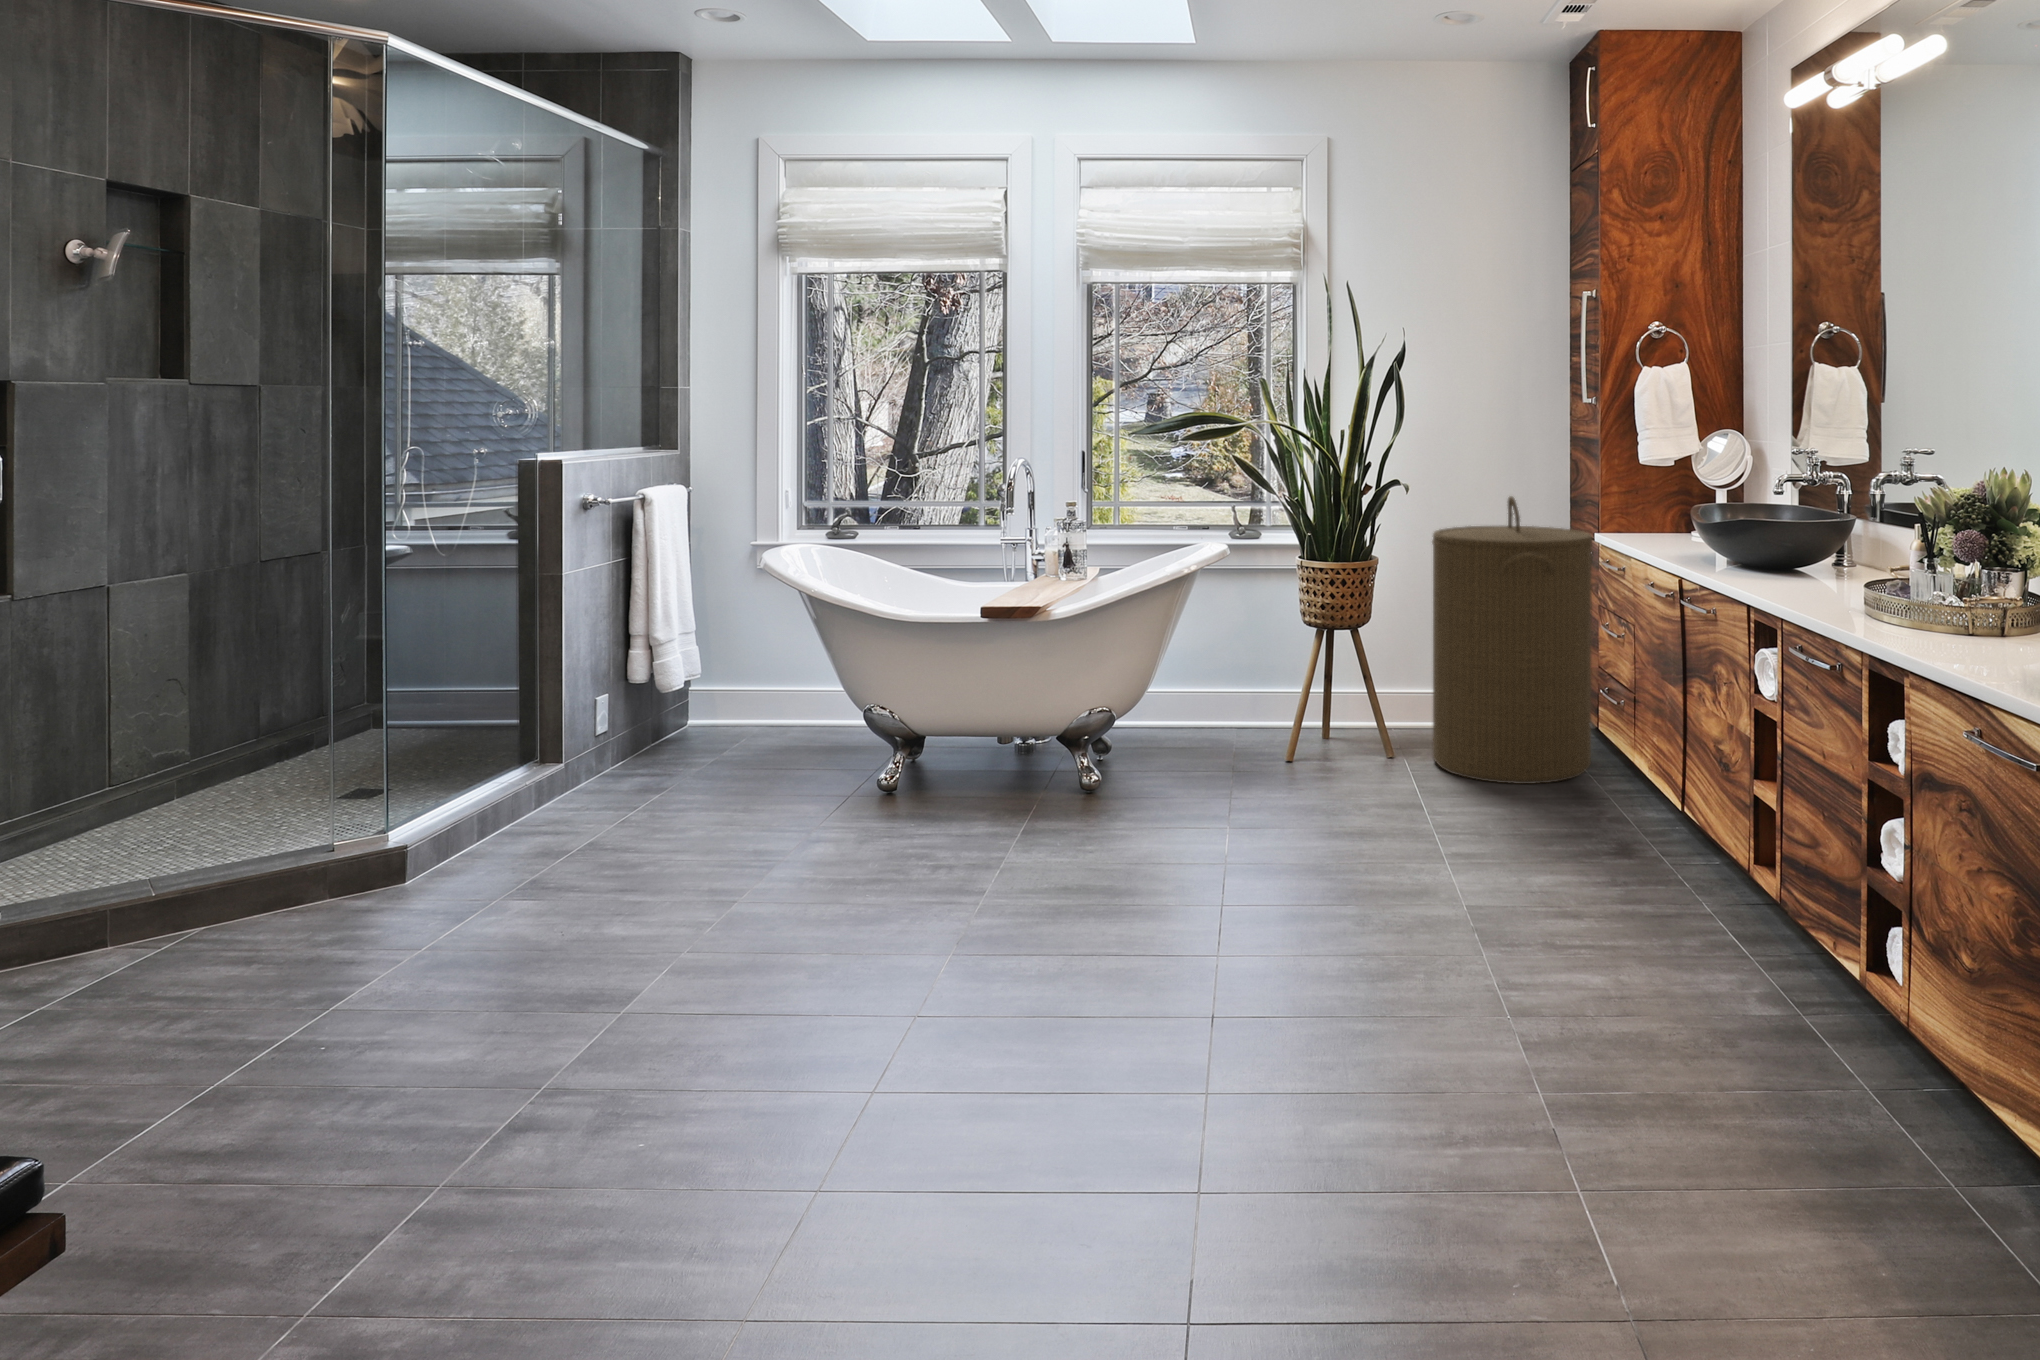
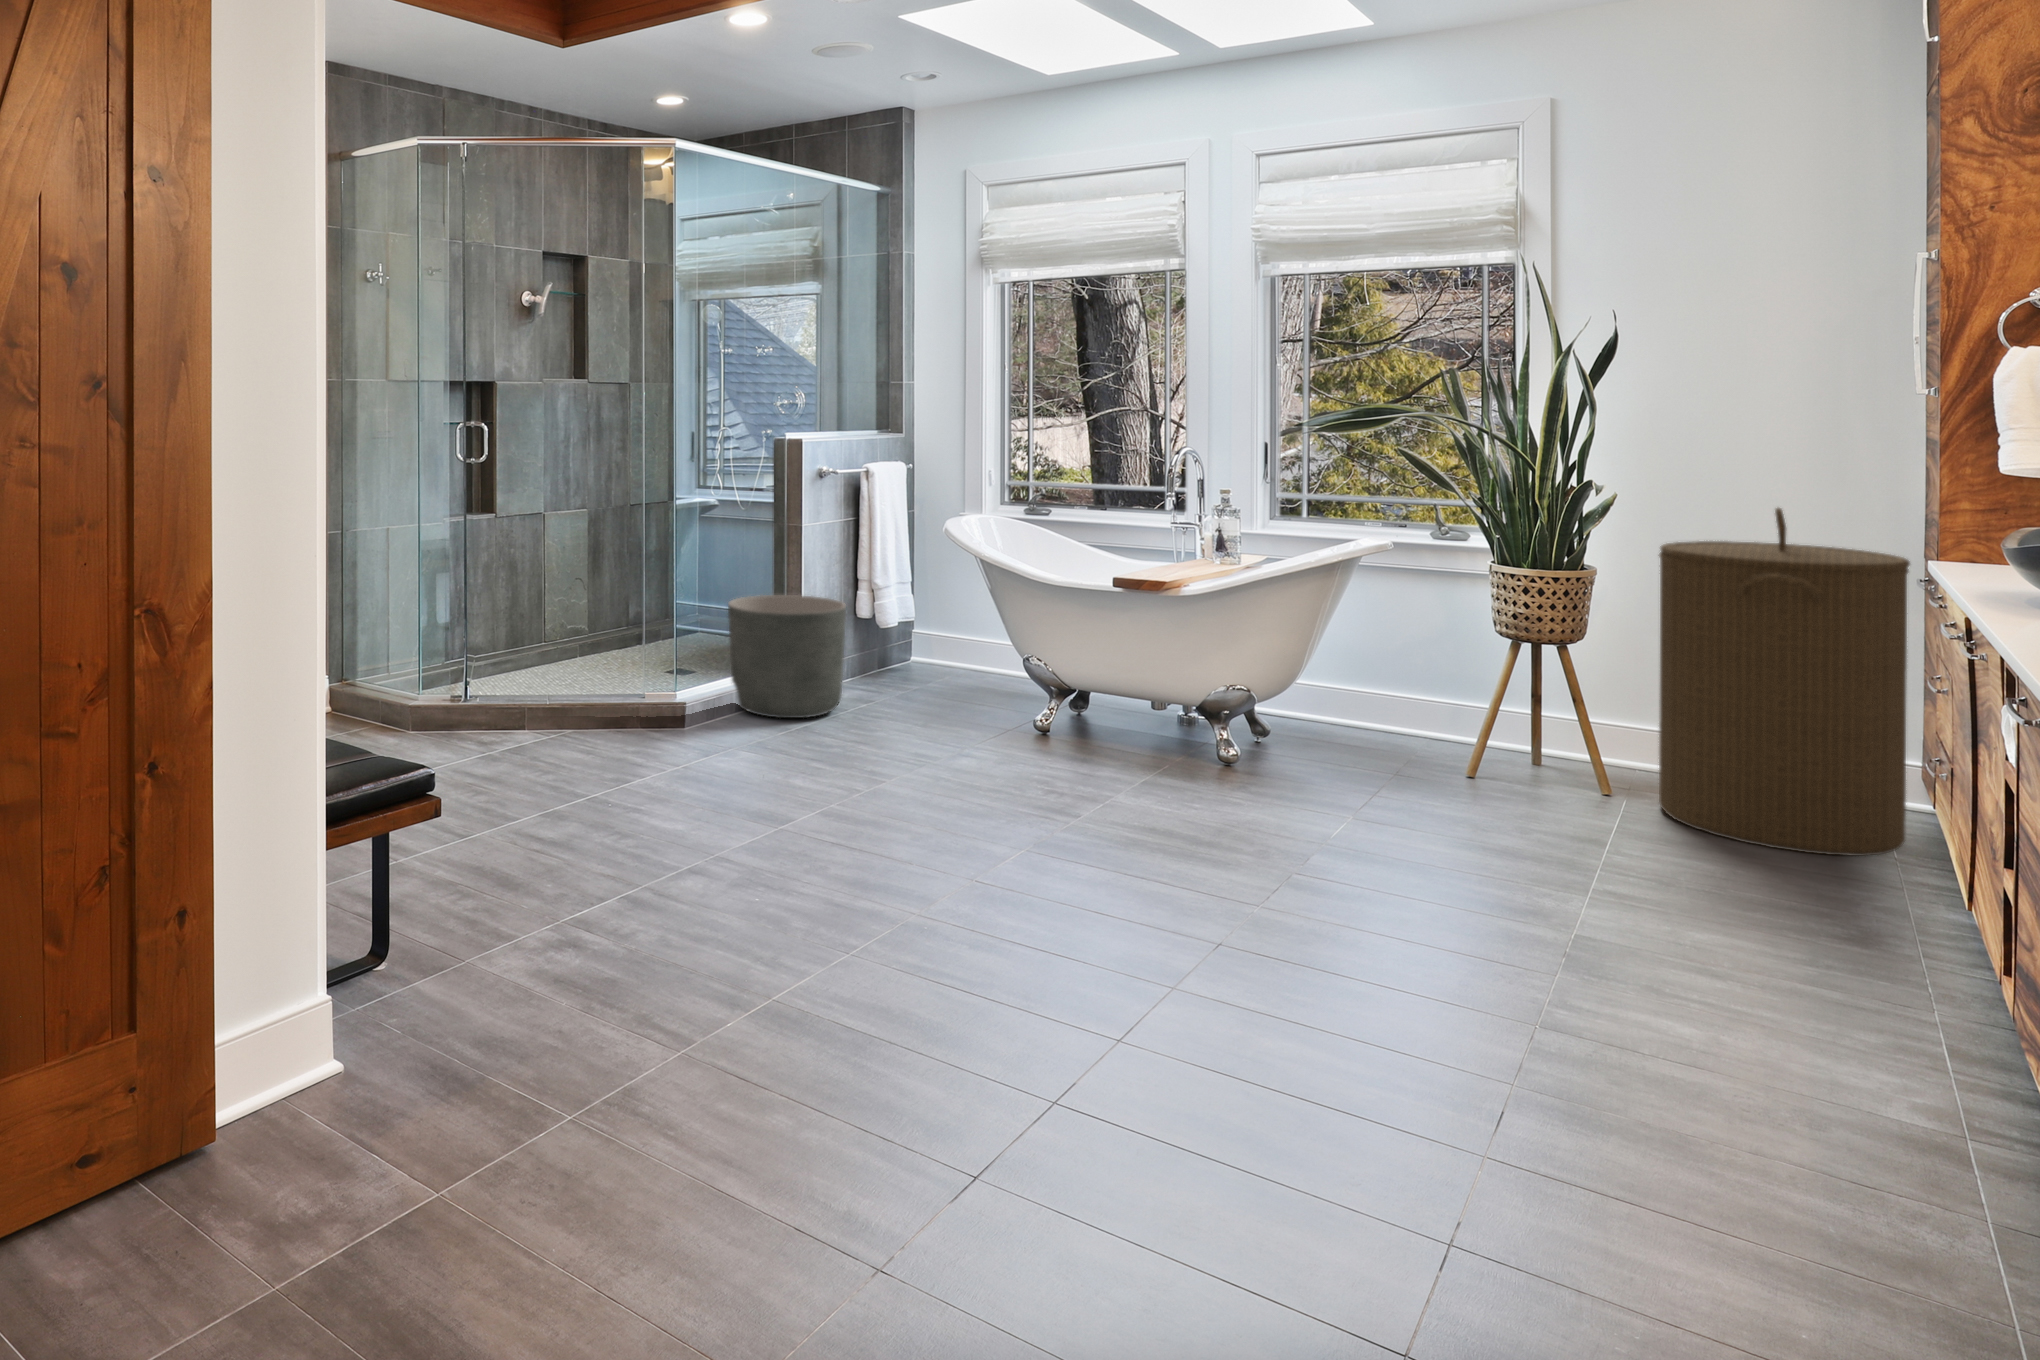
planter: none [459,666,636,837] -> present [728,595,846,718]

